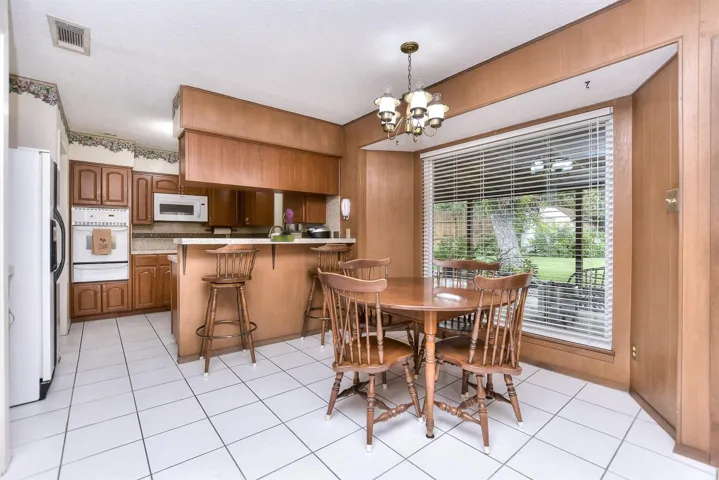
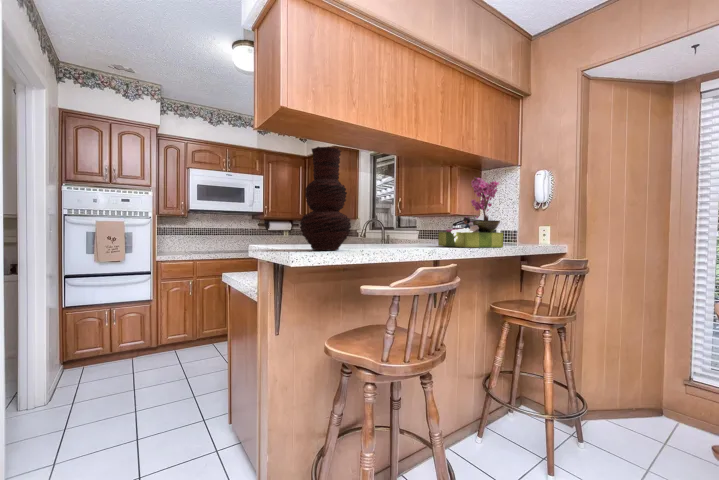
vase: none [191,203,213,242] -> present [300,147,351,250]

